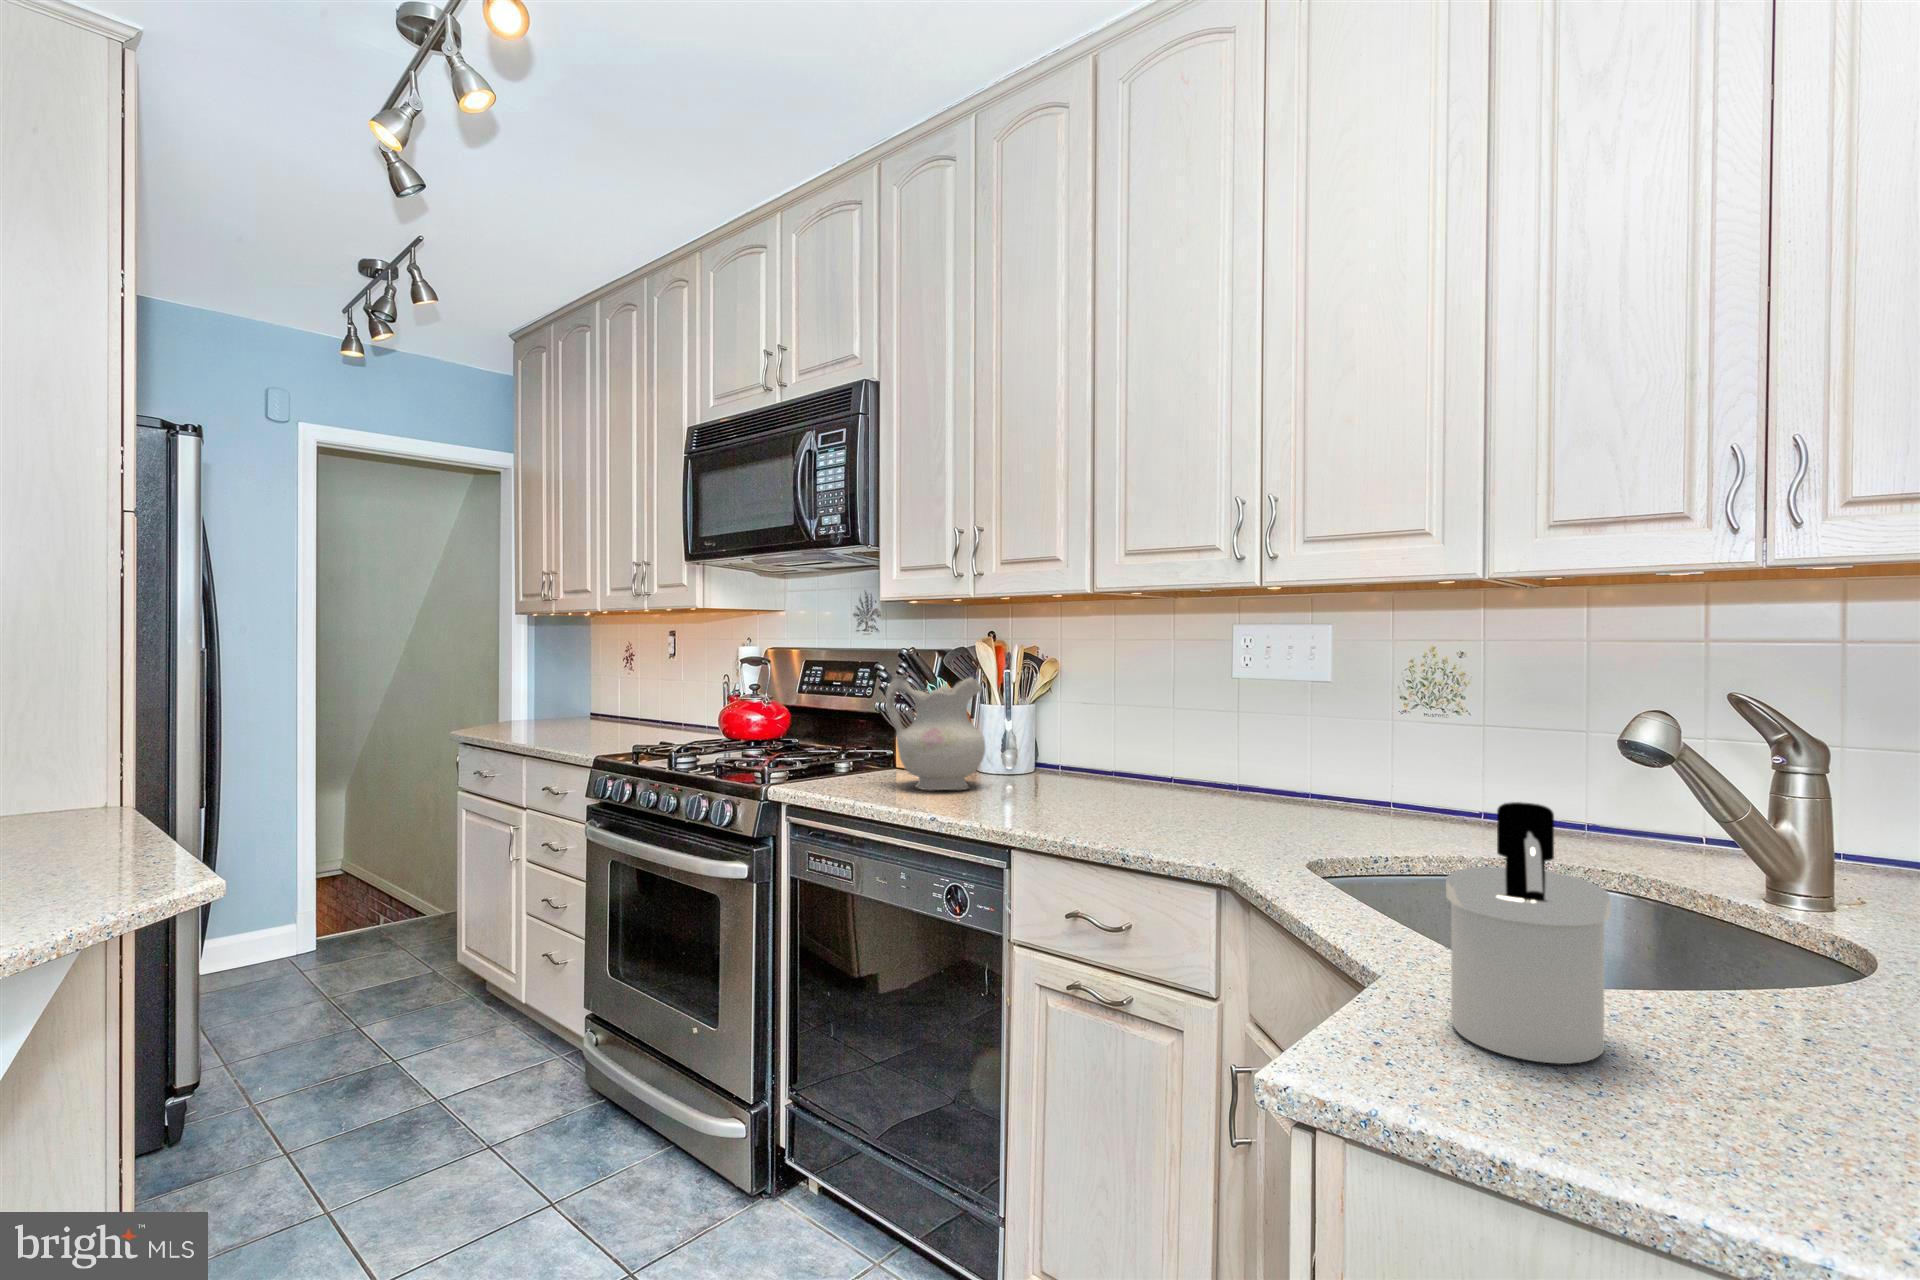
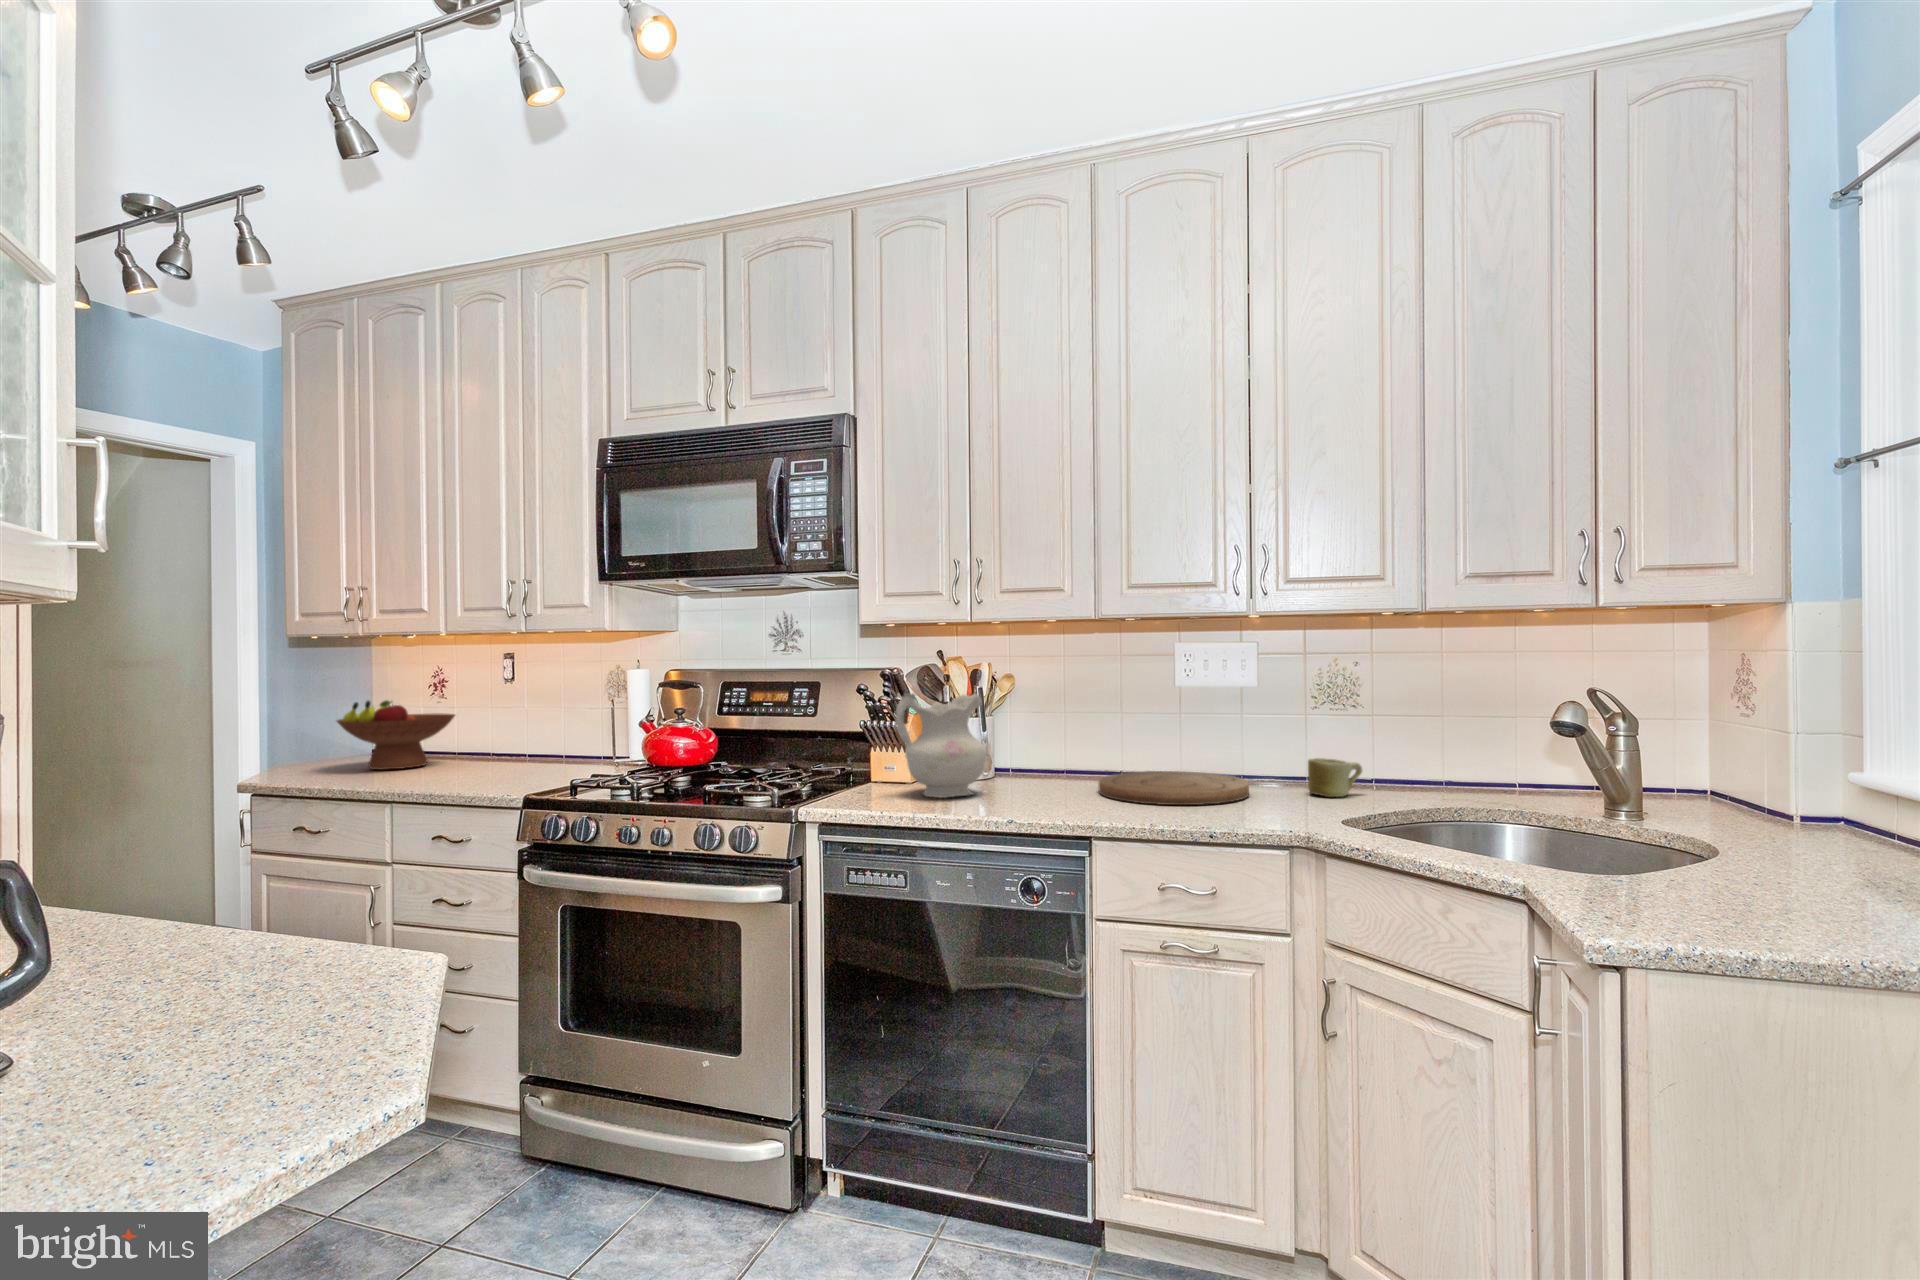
fruit bowl: none [527,667,625,728] -> present [337,700,455,770]
mug: none [1356,777,1434,831] -> present [1308,758,1362,797]
cutting board: none [1098,779,1283,824] -> present [1098,771,1249,805]
soap dispenser: present [1446,802,1611,1064] -> none [1606,754,1733,911]

